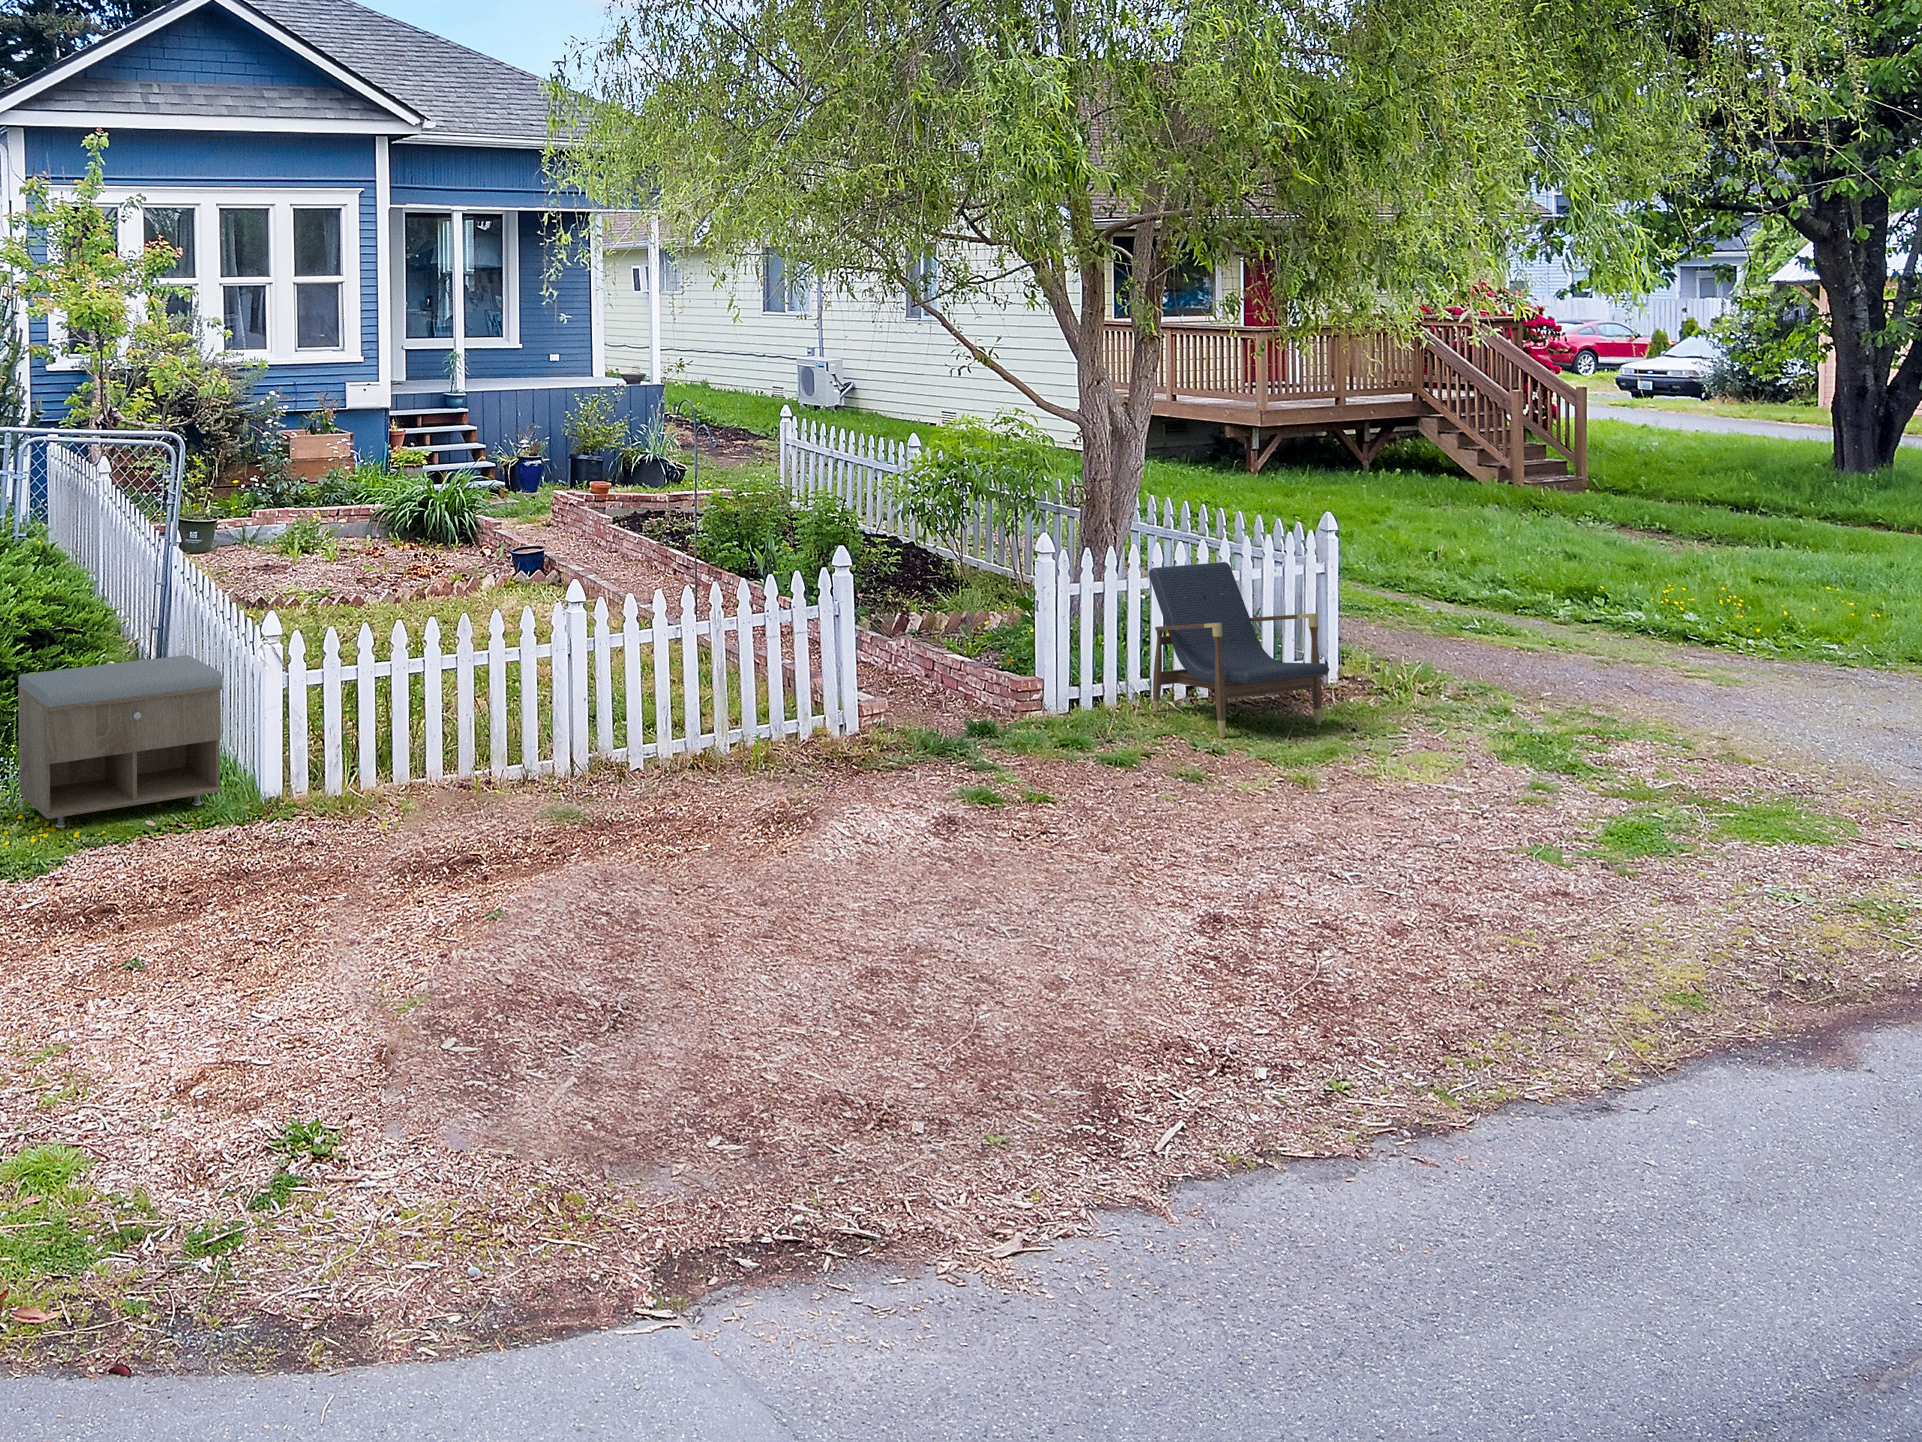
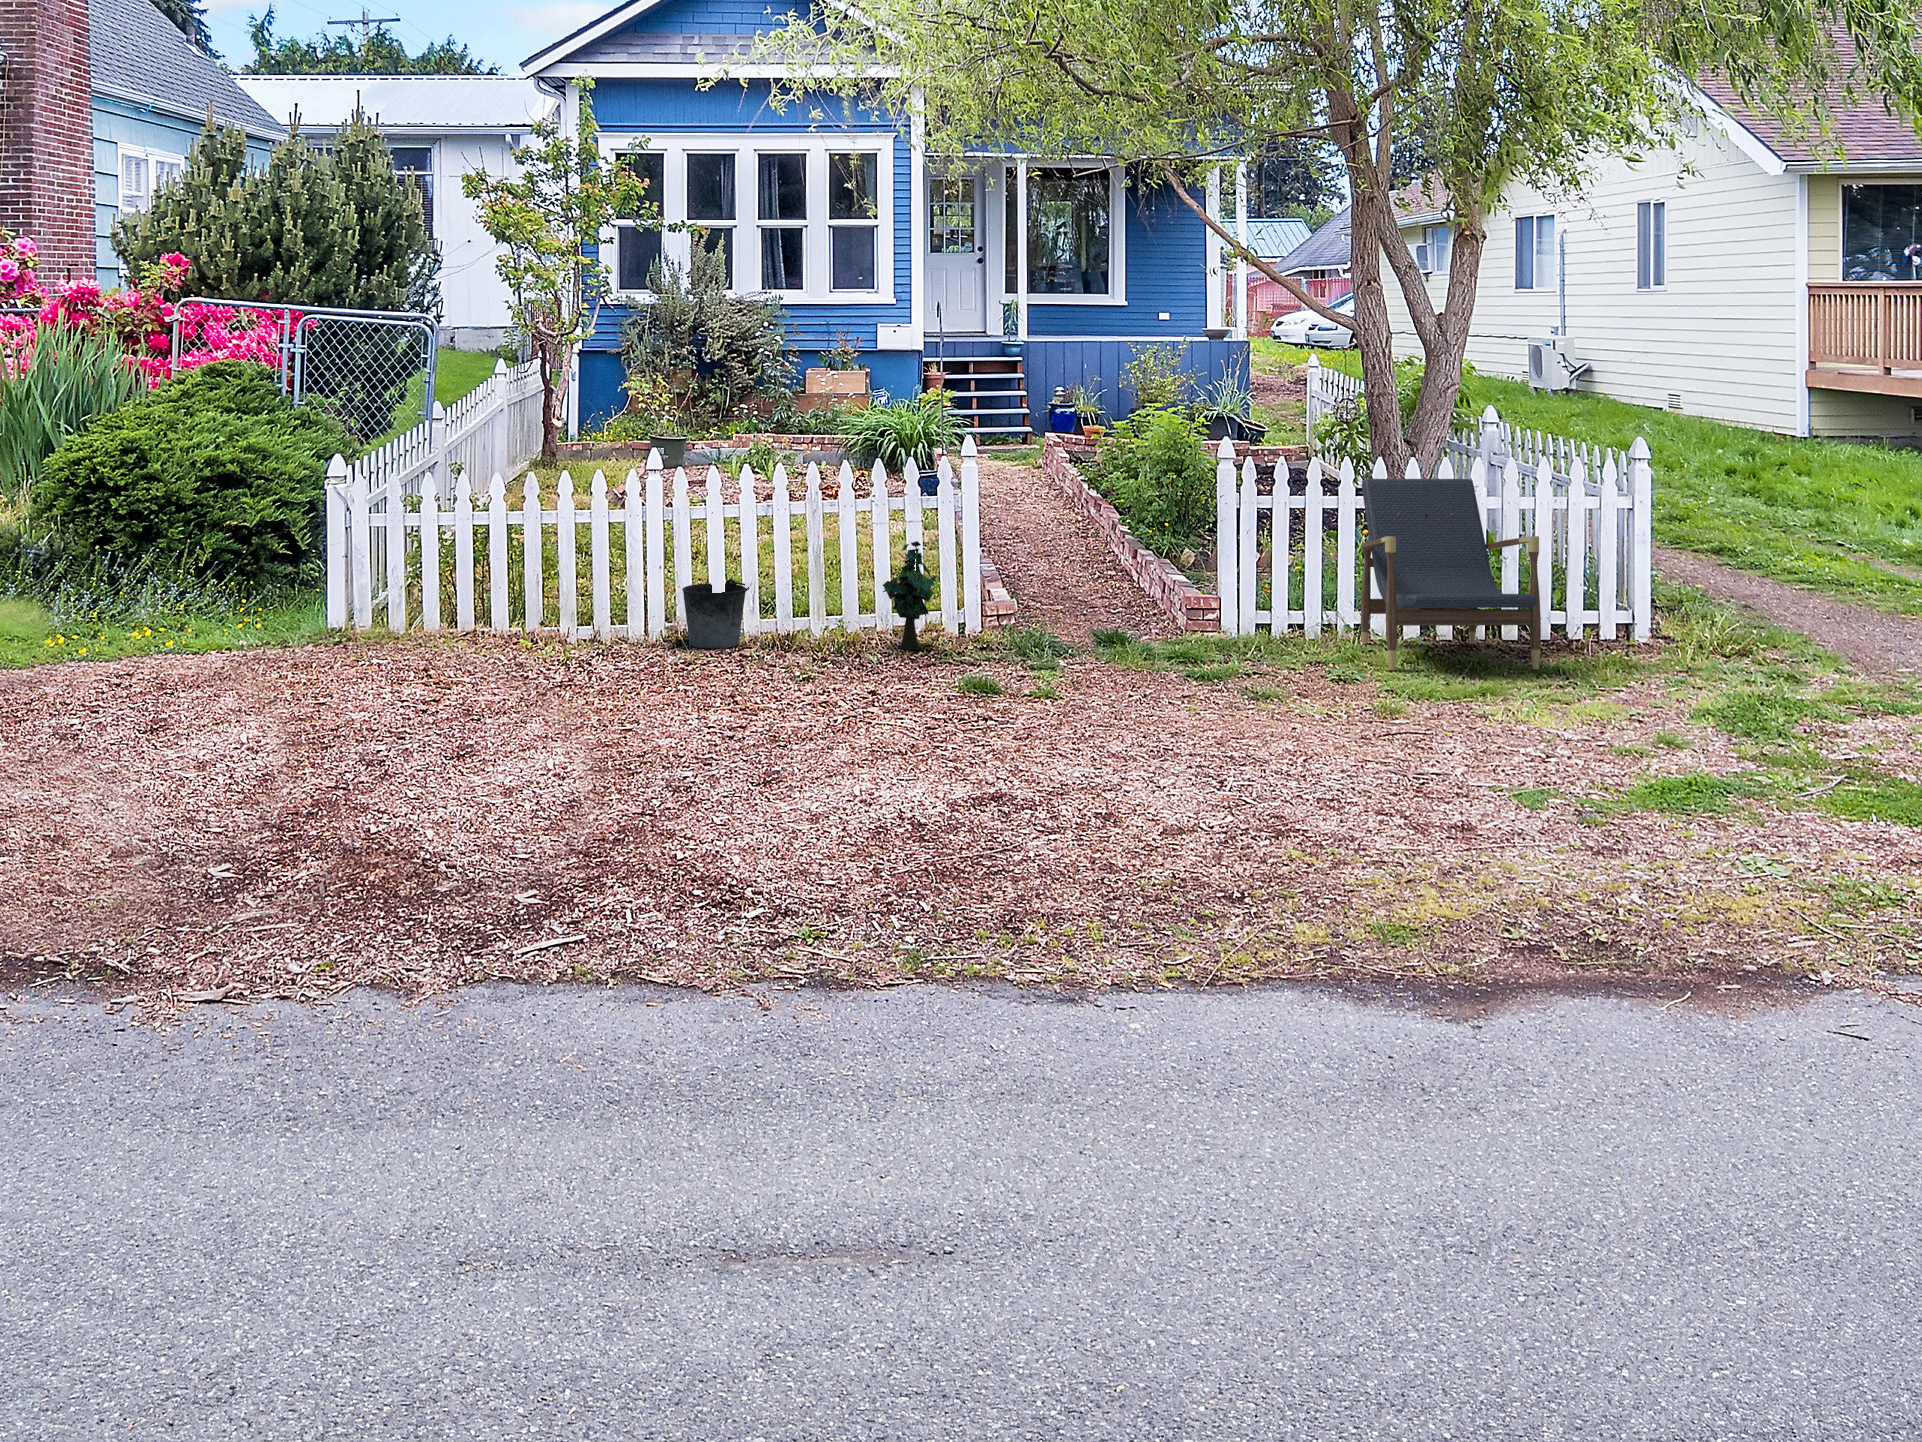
decorative plant: none [793,654,840,757] -> present [882,541,937,650]
storage bench: present [18,655,223,828] -> none [103,498,292,640]
bucket: none [613,703,679,775] -> present [682,579,749,649]

